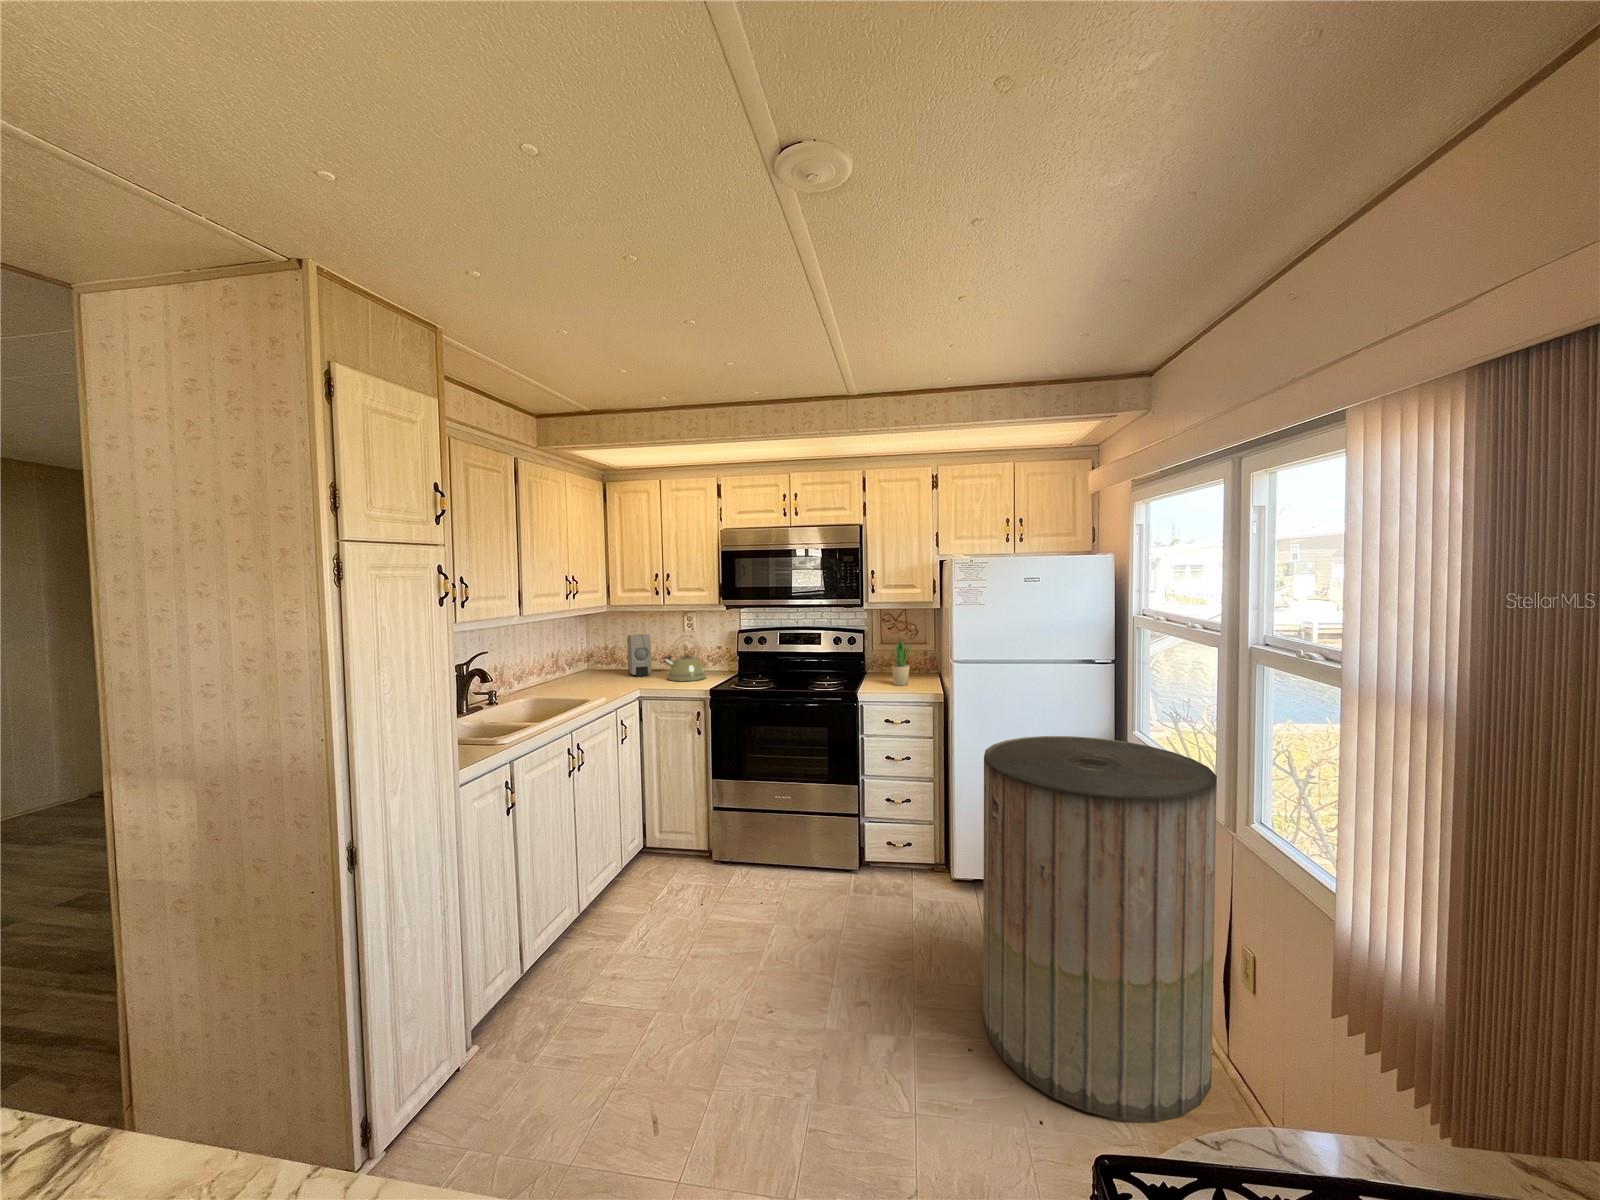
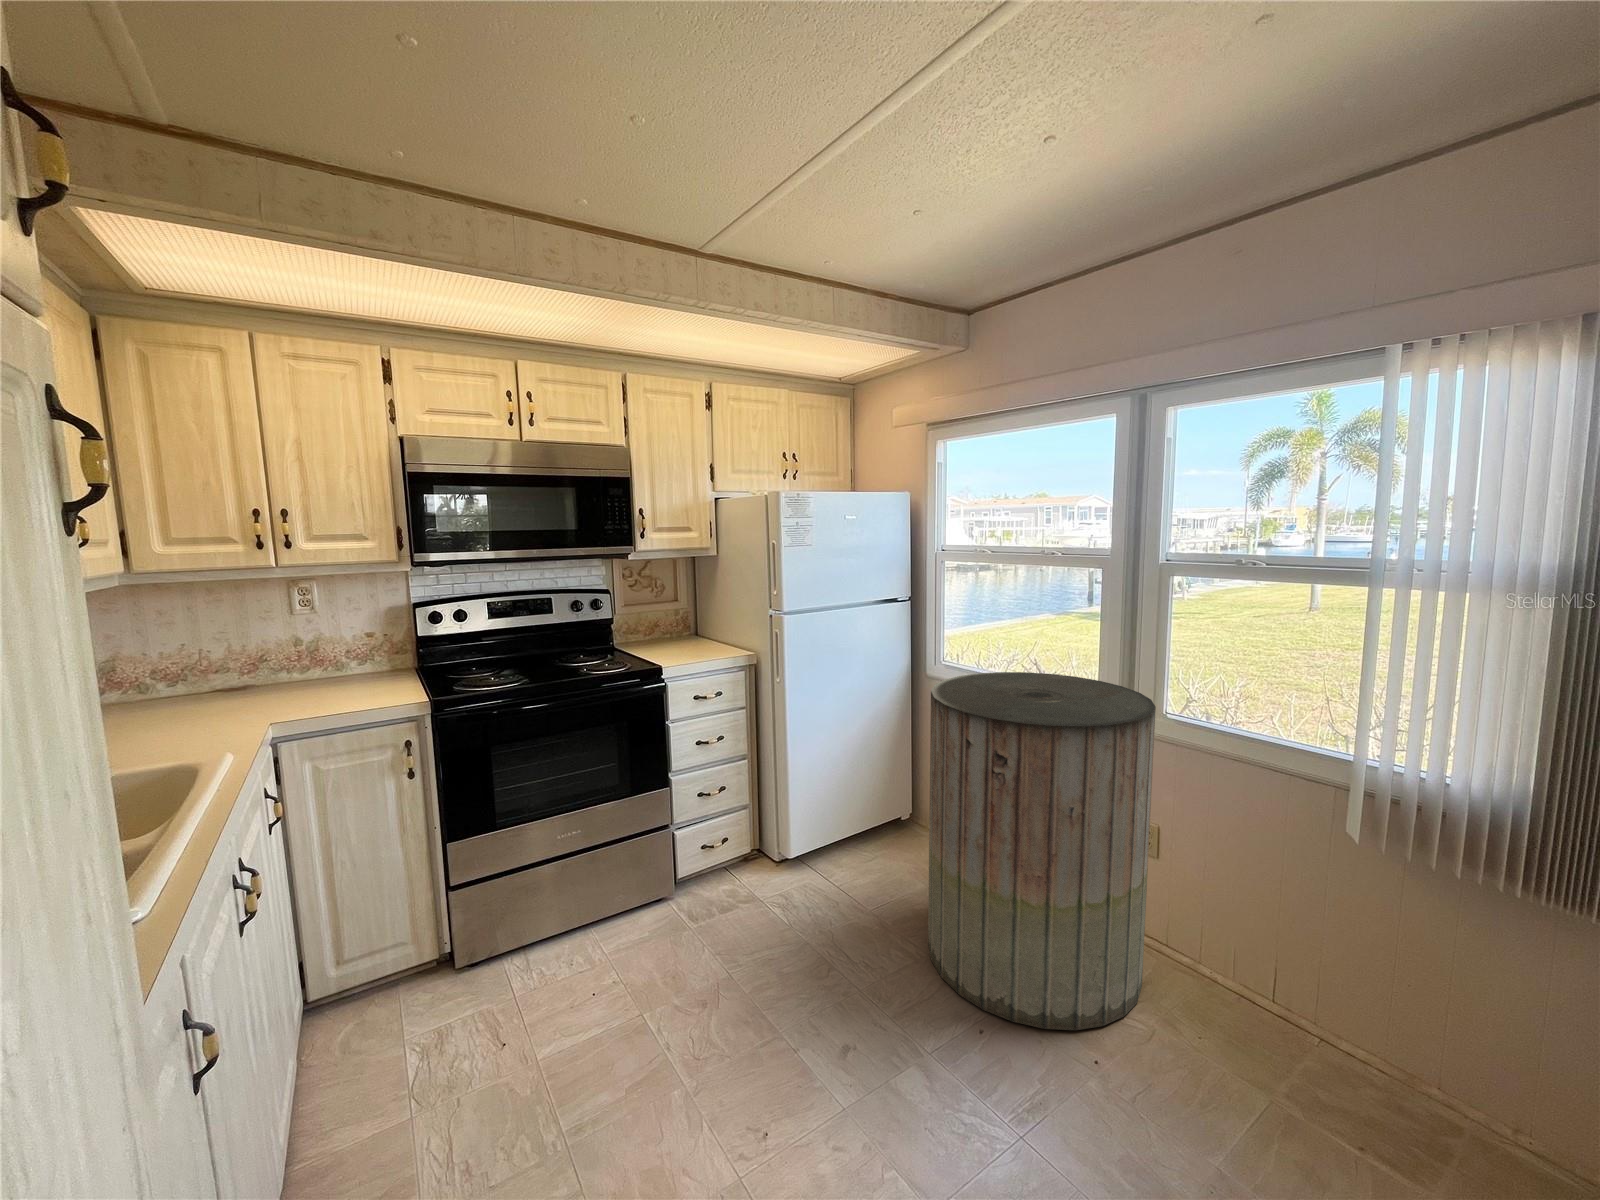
soap dispenser: present [627,634,652,677] -> none [162,623,244,706]
potted plant: present [892,636,912,686] -> none [676,586,704,654]
kettle: present [664,640,706,681] -> none [284,618,378,701]

